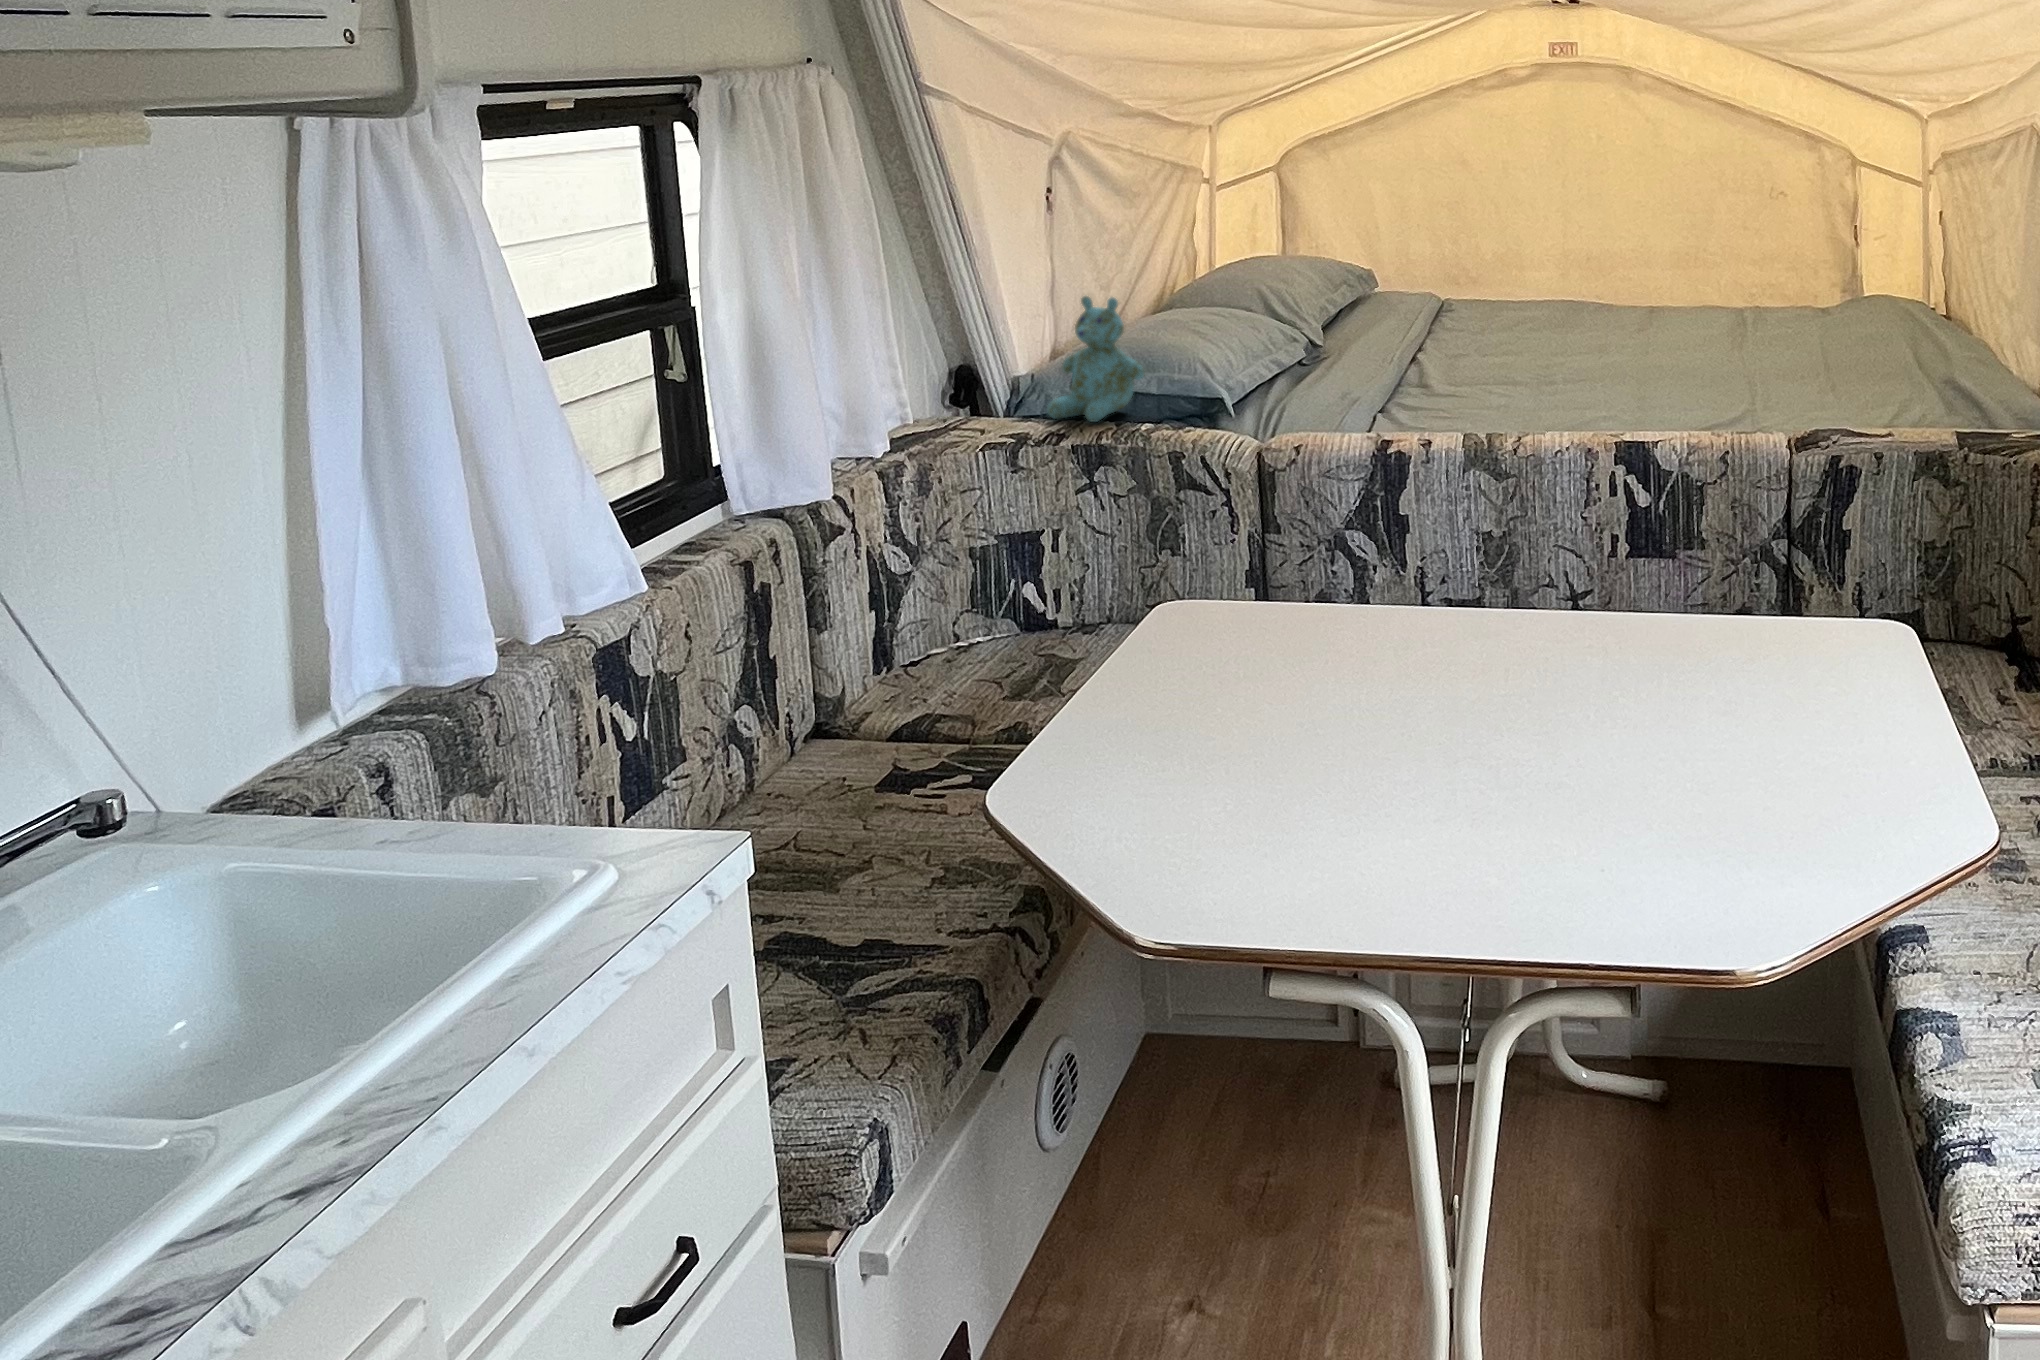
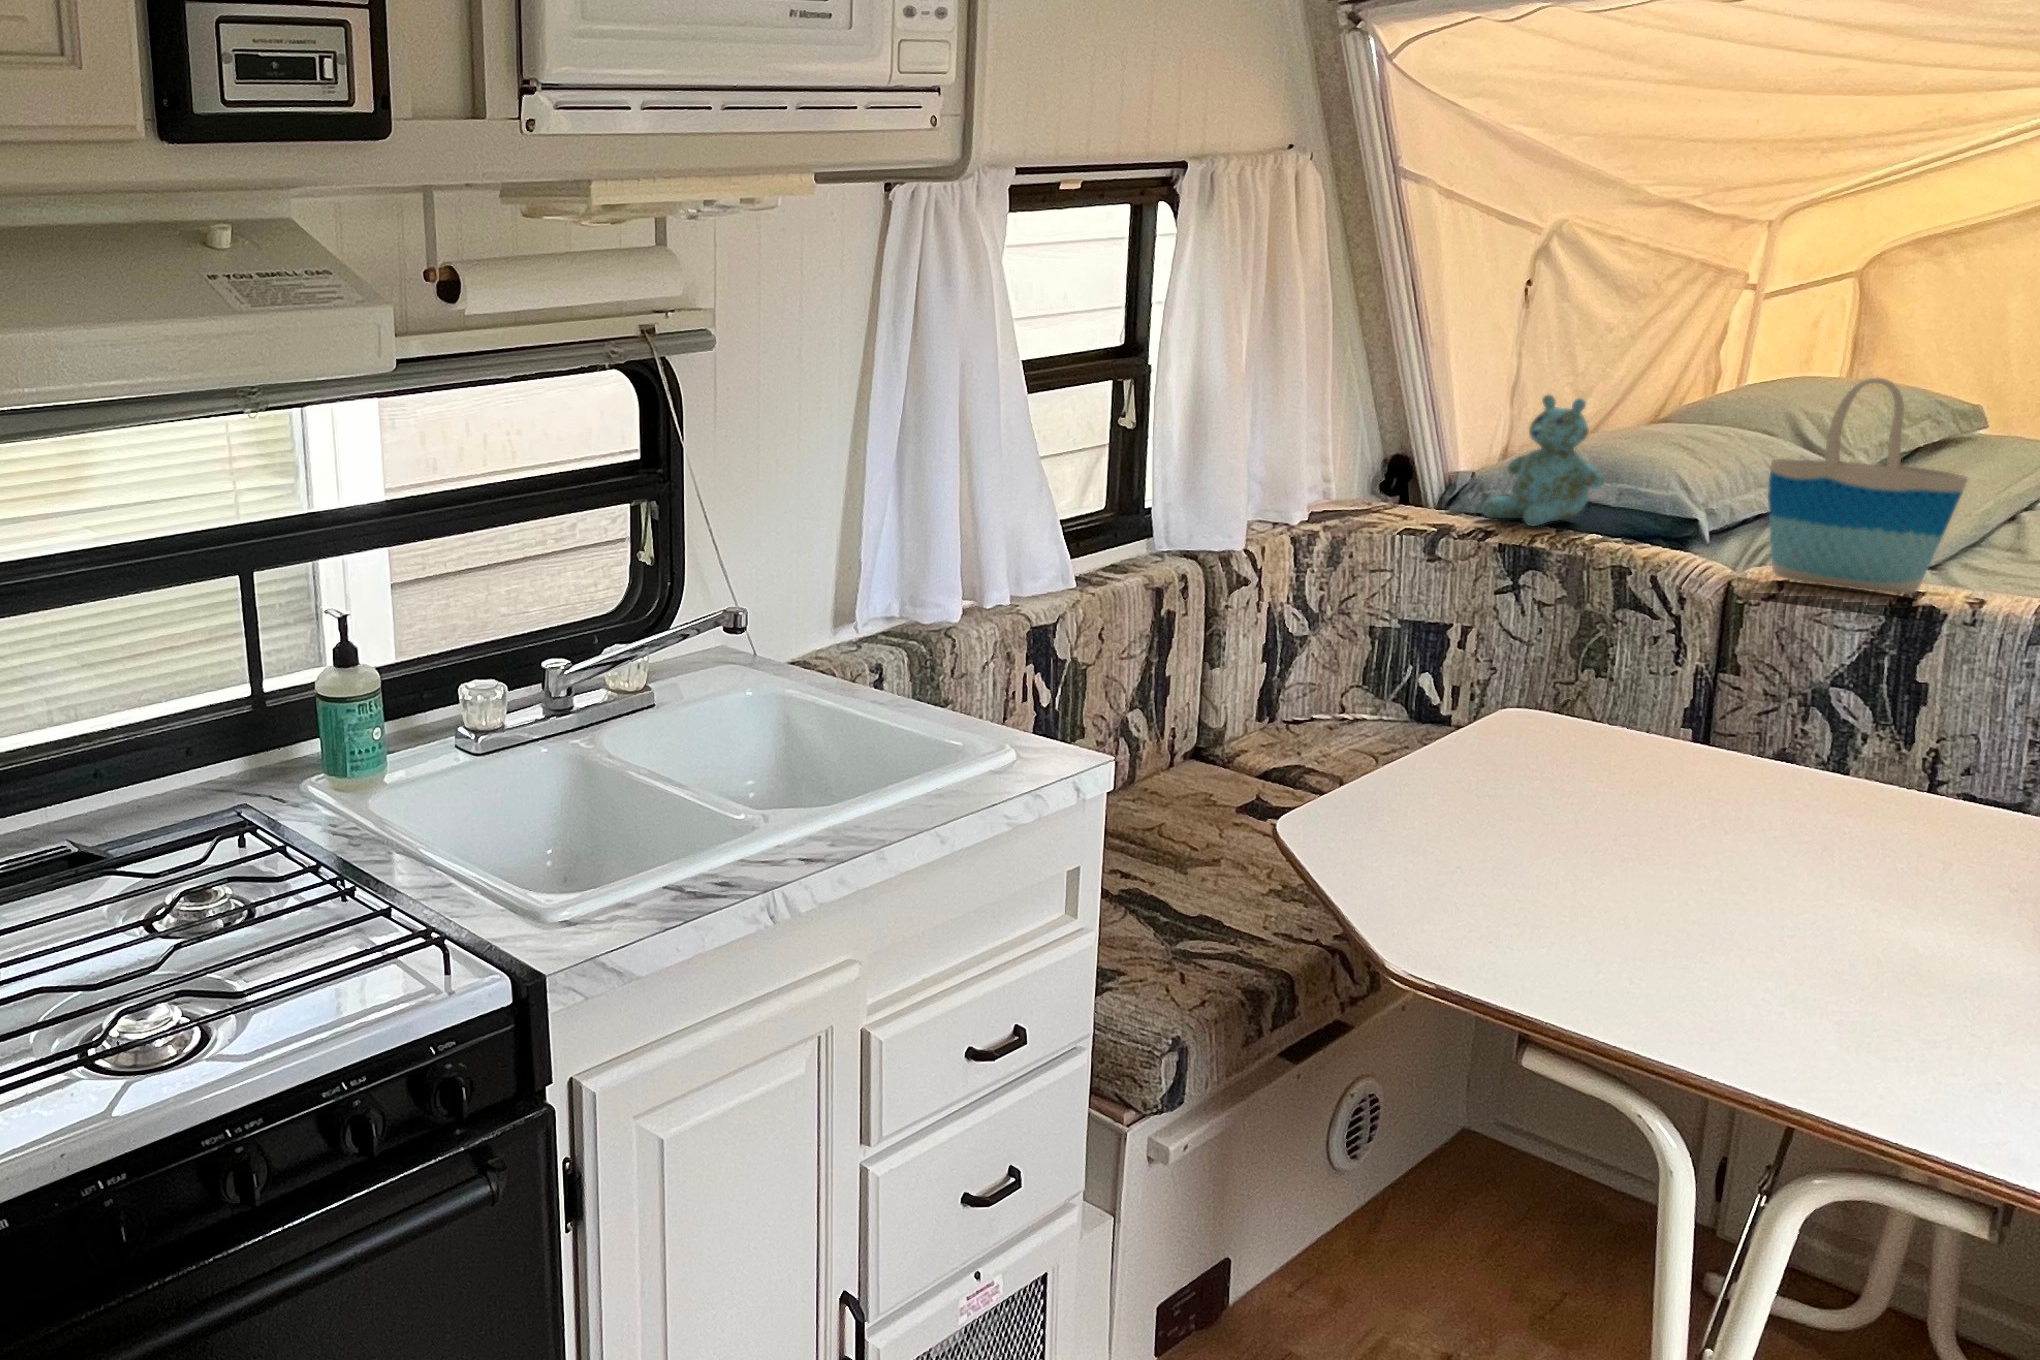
tote bag: none [1271,267,1403,445] -> present [1768,378,1968,594]

